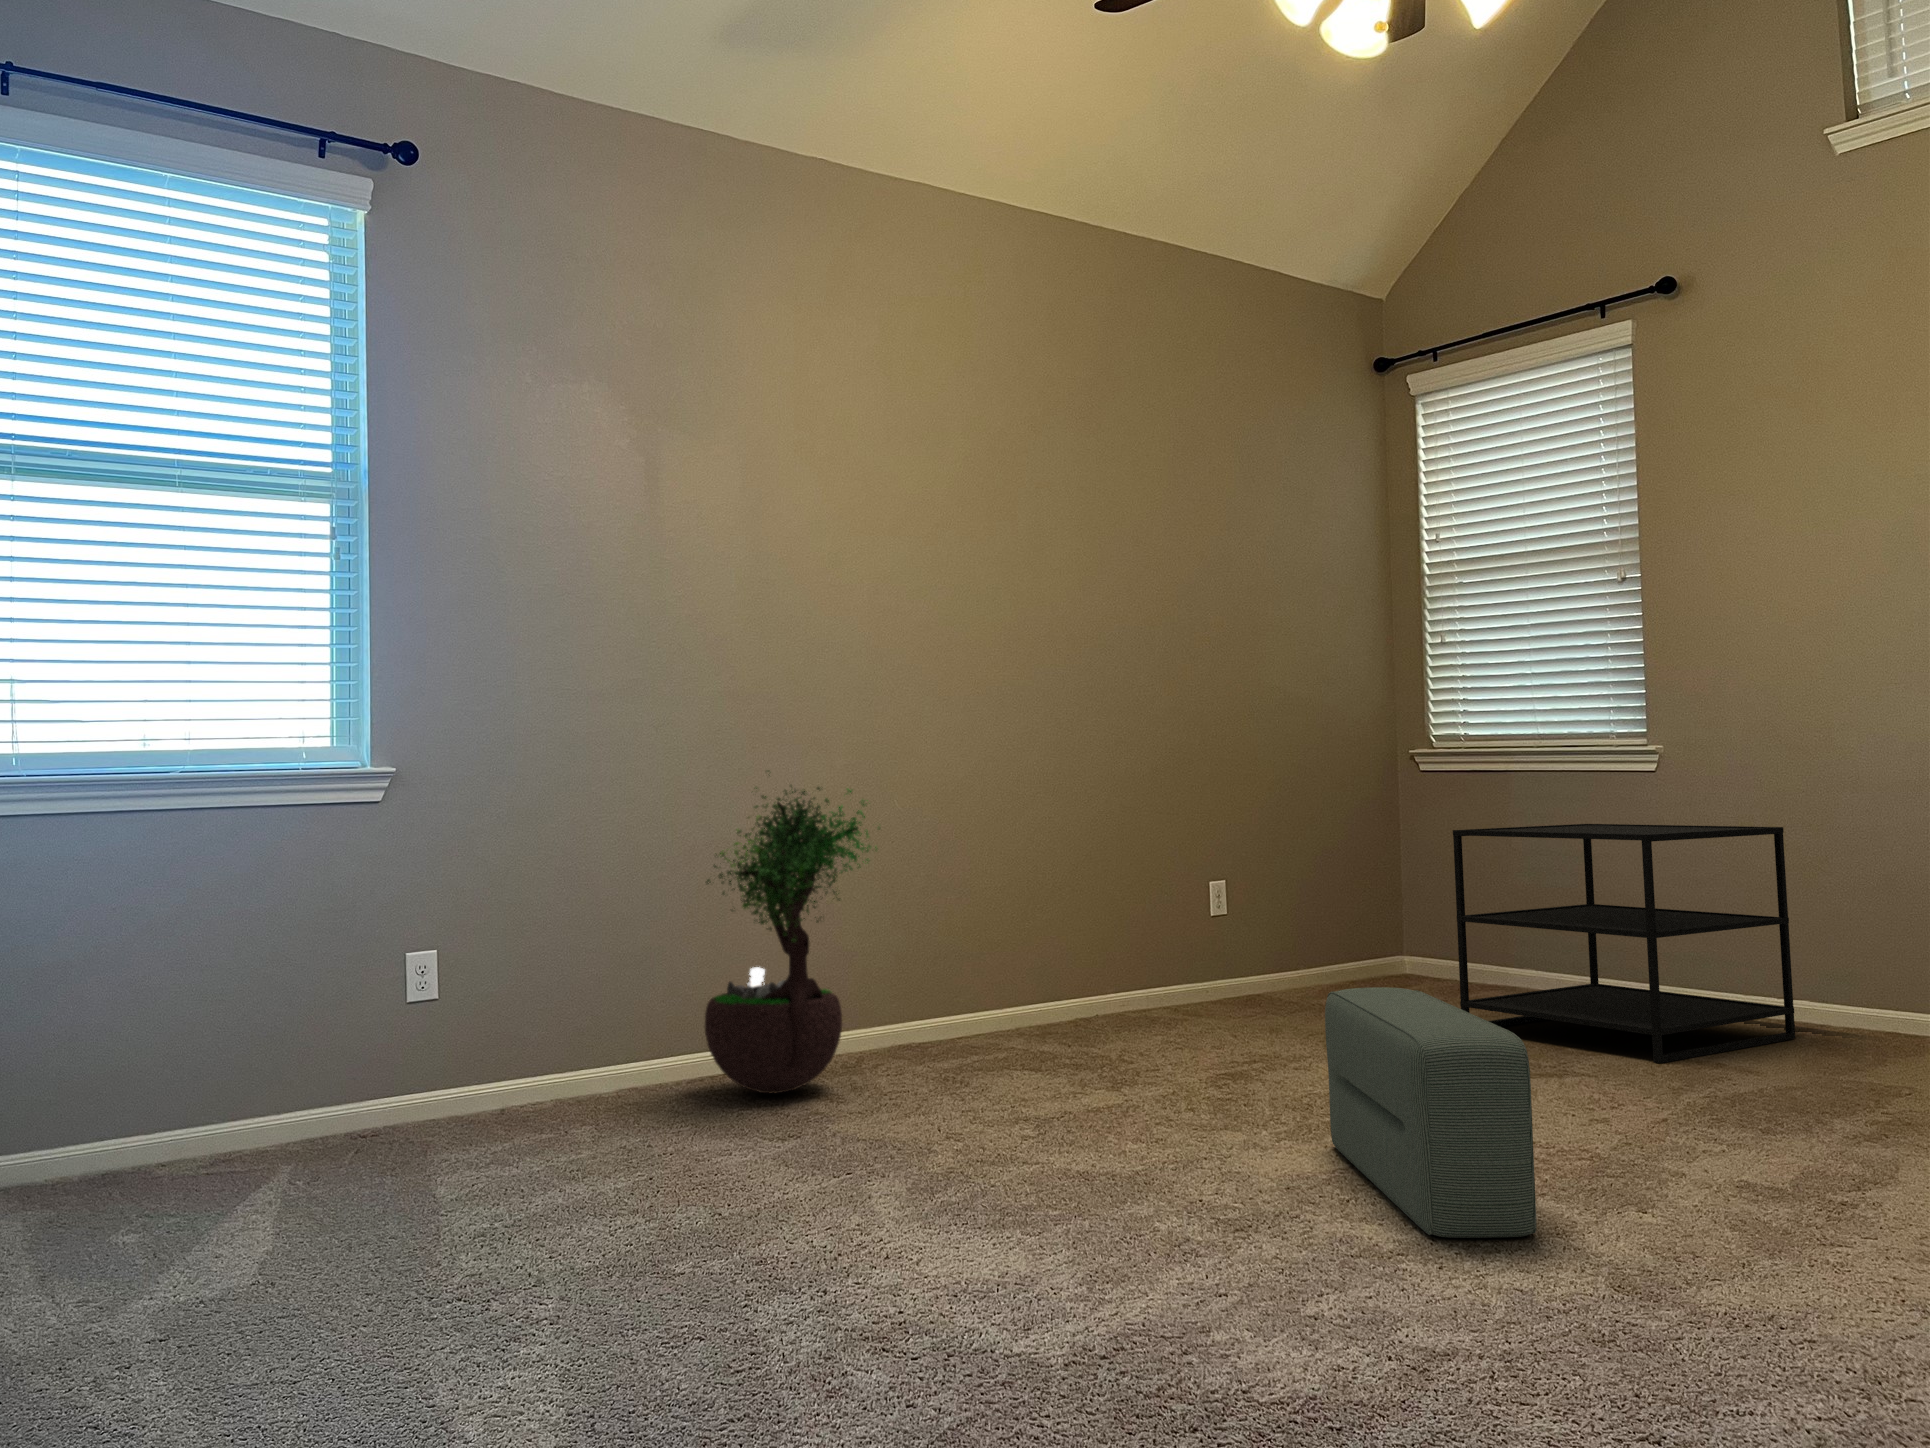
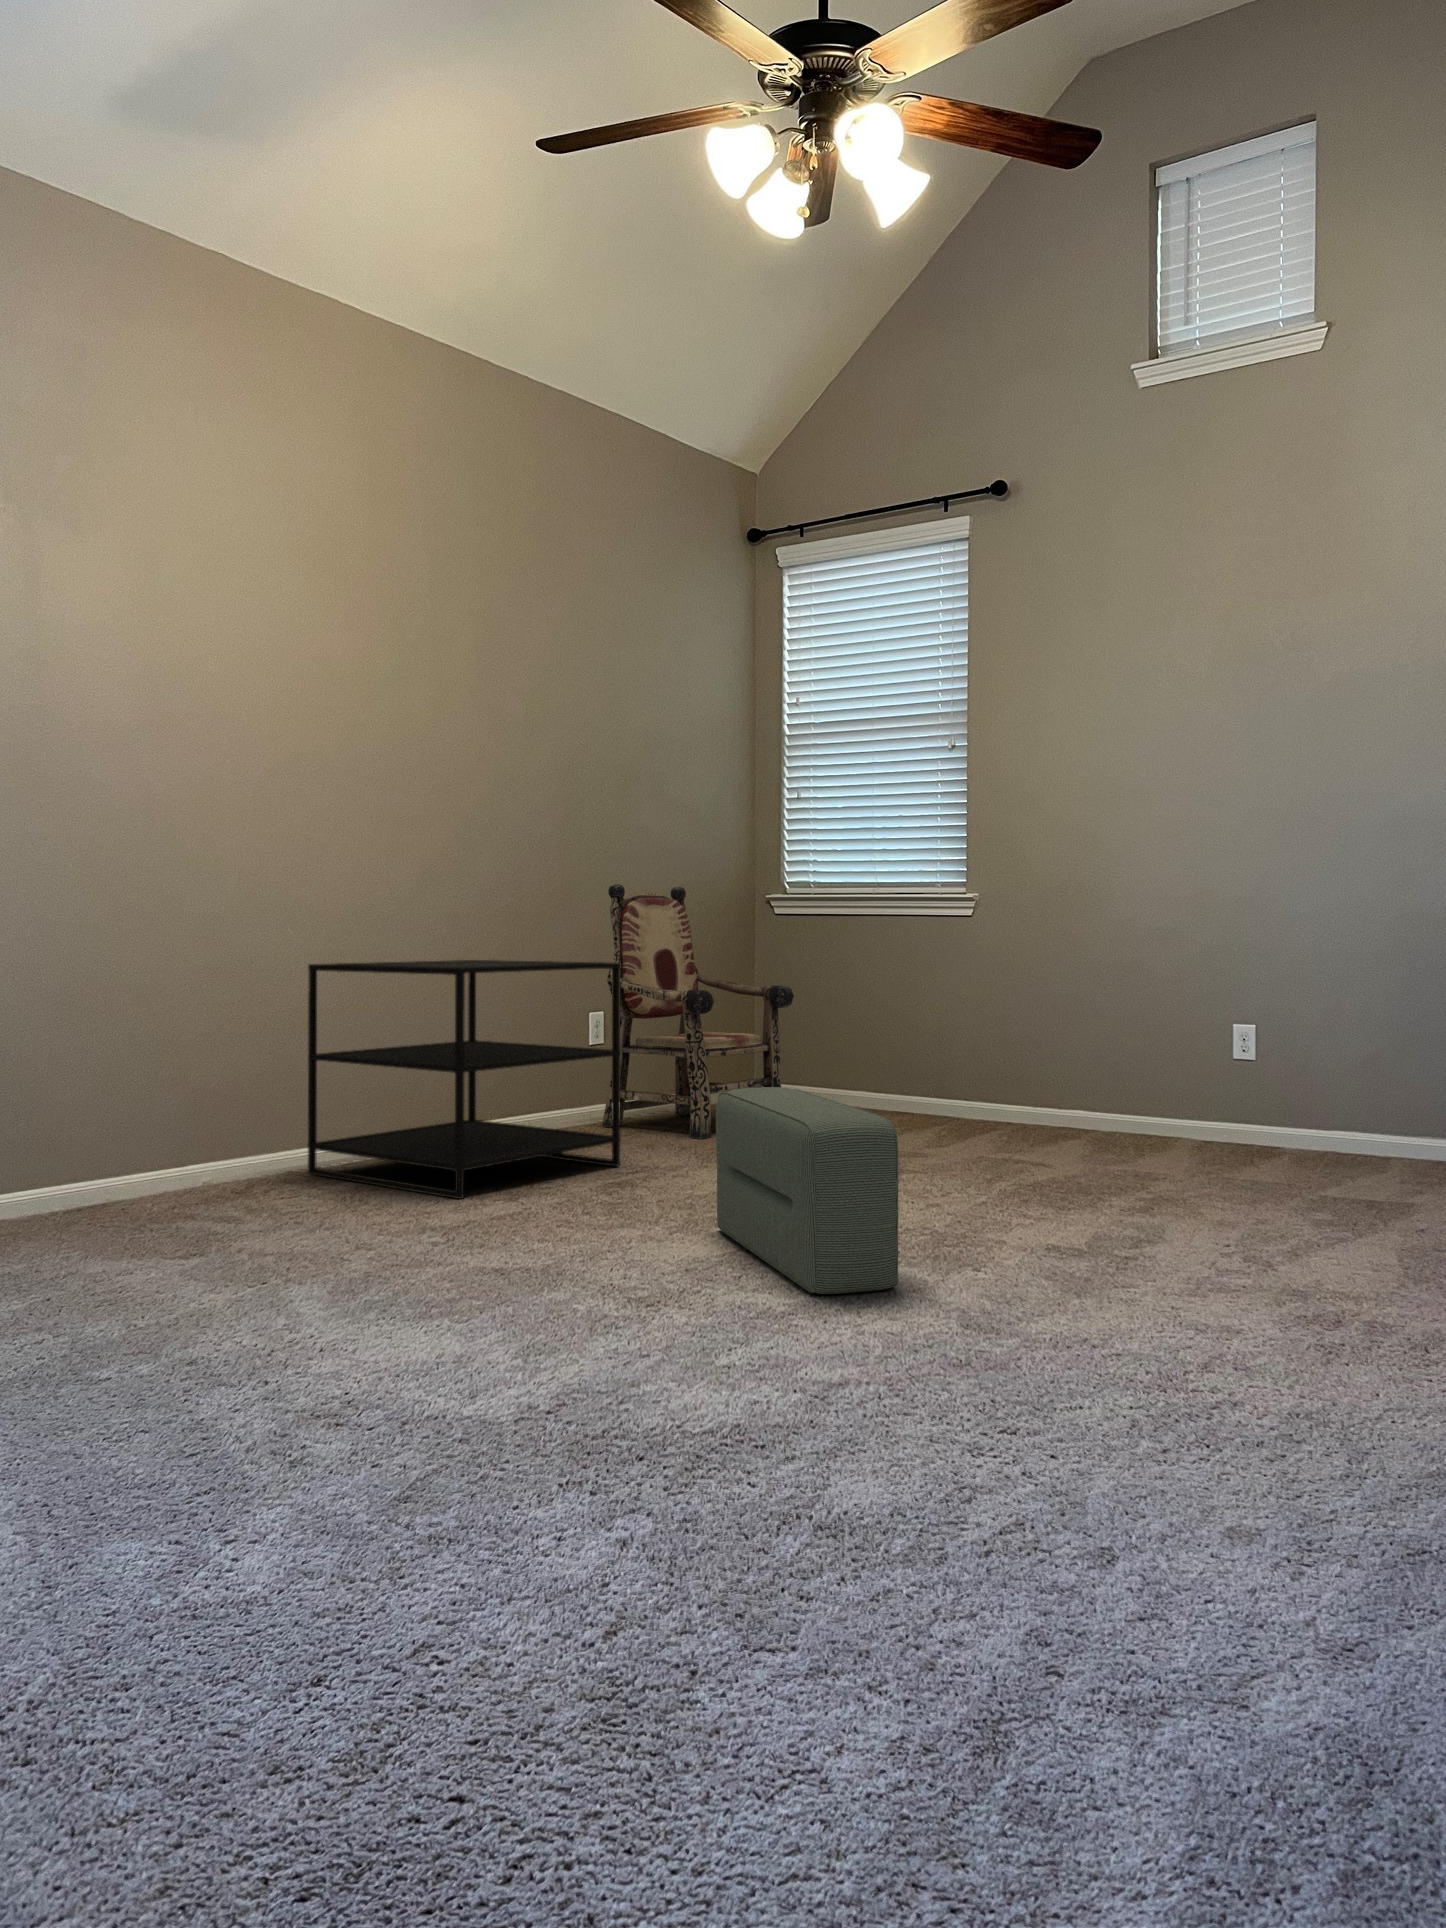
armchair: none [1224,750,1441,1031] -> present [602,884,794,1139]
potted tree: present [705,771,879,1093] -> none [92,883,289,1212]
side table: present [1453,824,1795,1063] -> present [308,960,621,1199]

